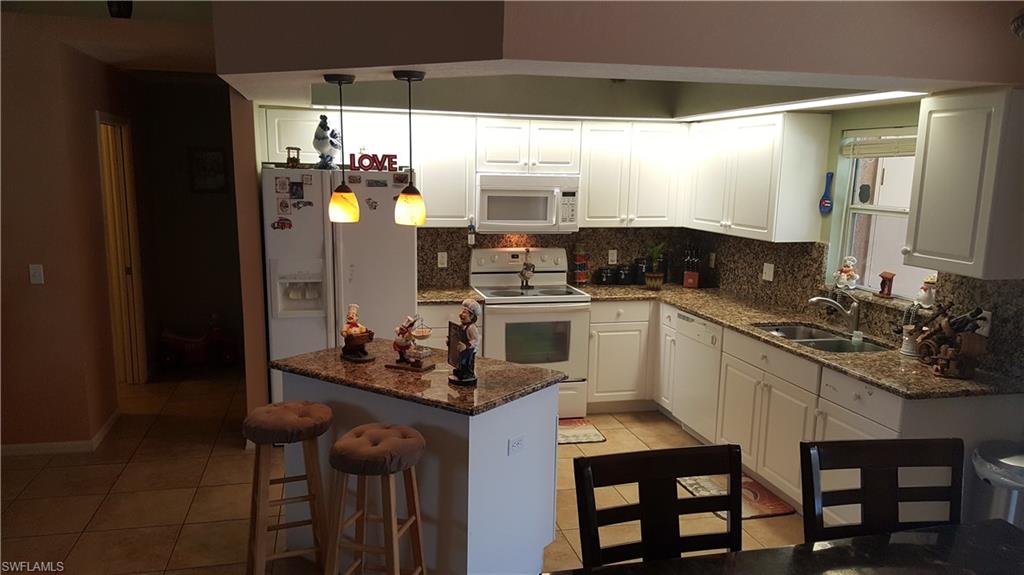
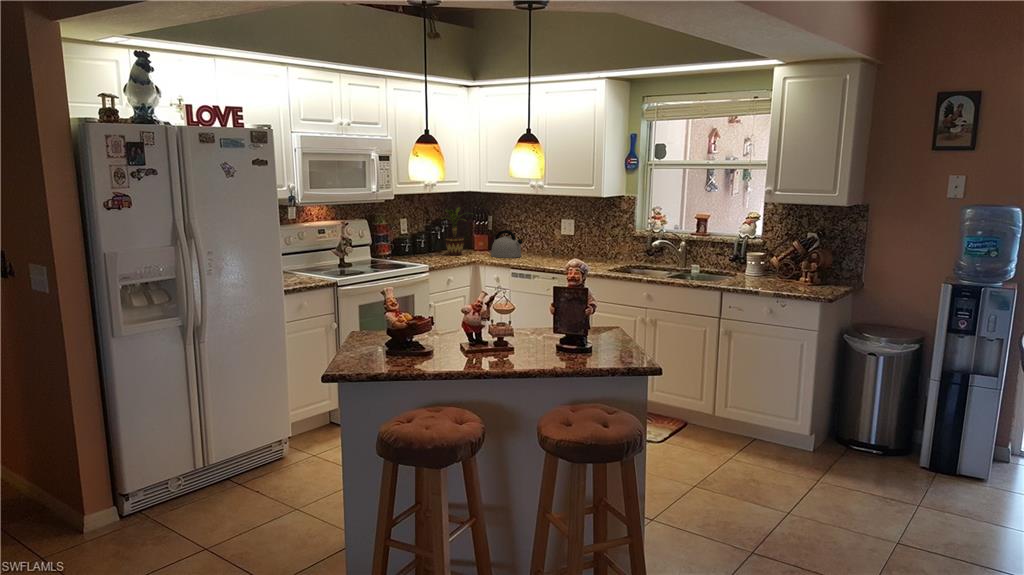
kettle: none [682,270,714,299] -> present [491,230,523,258]

